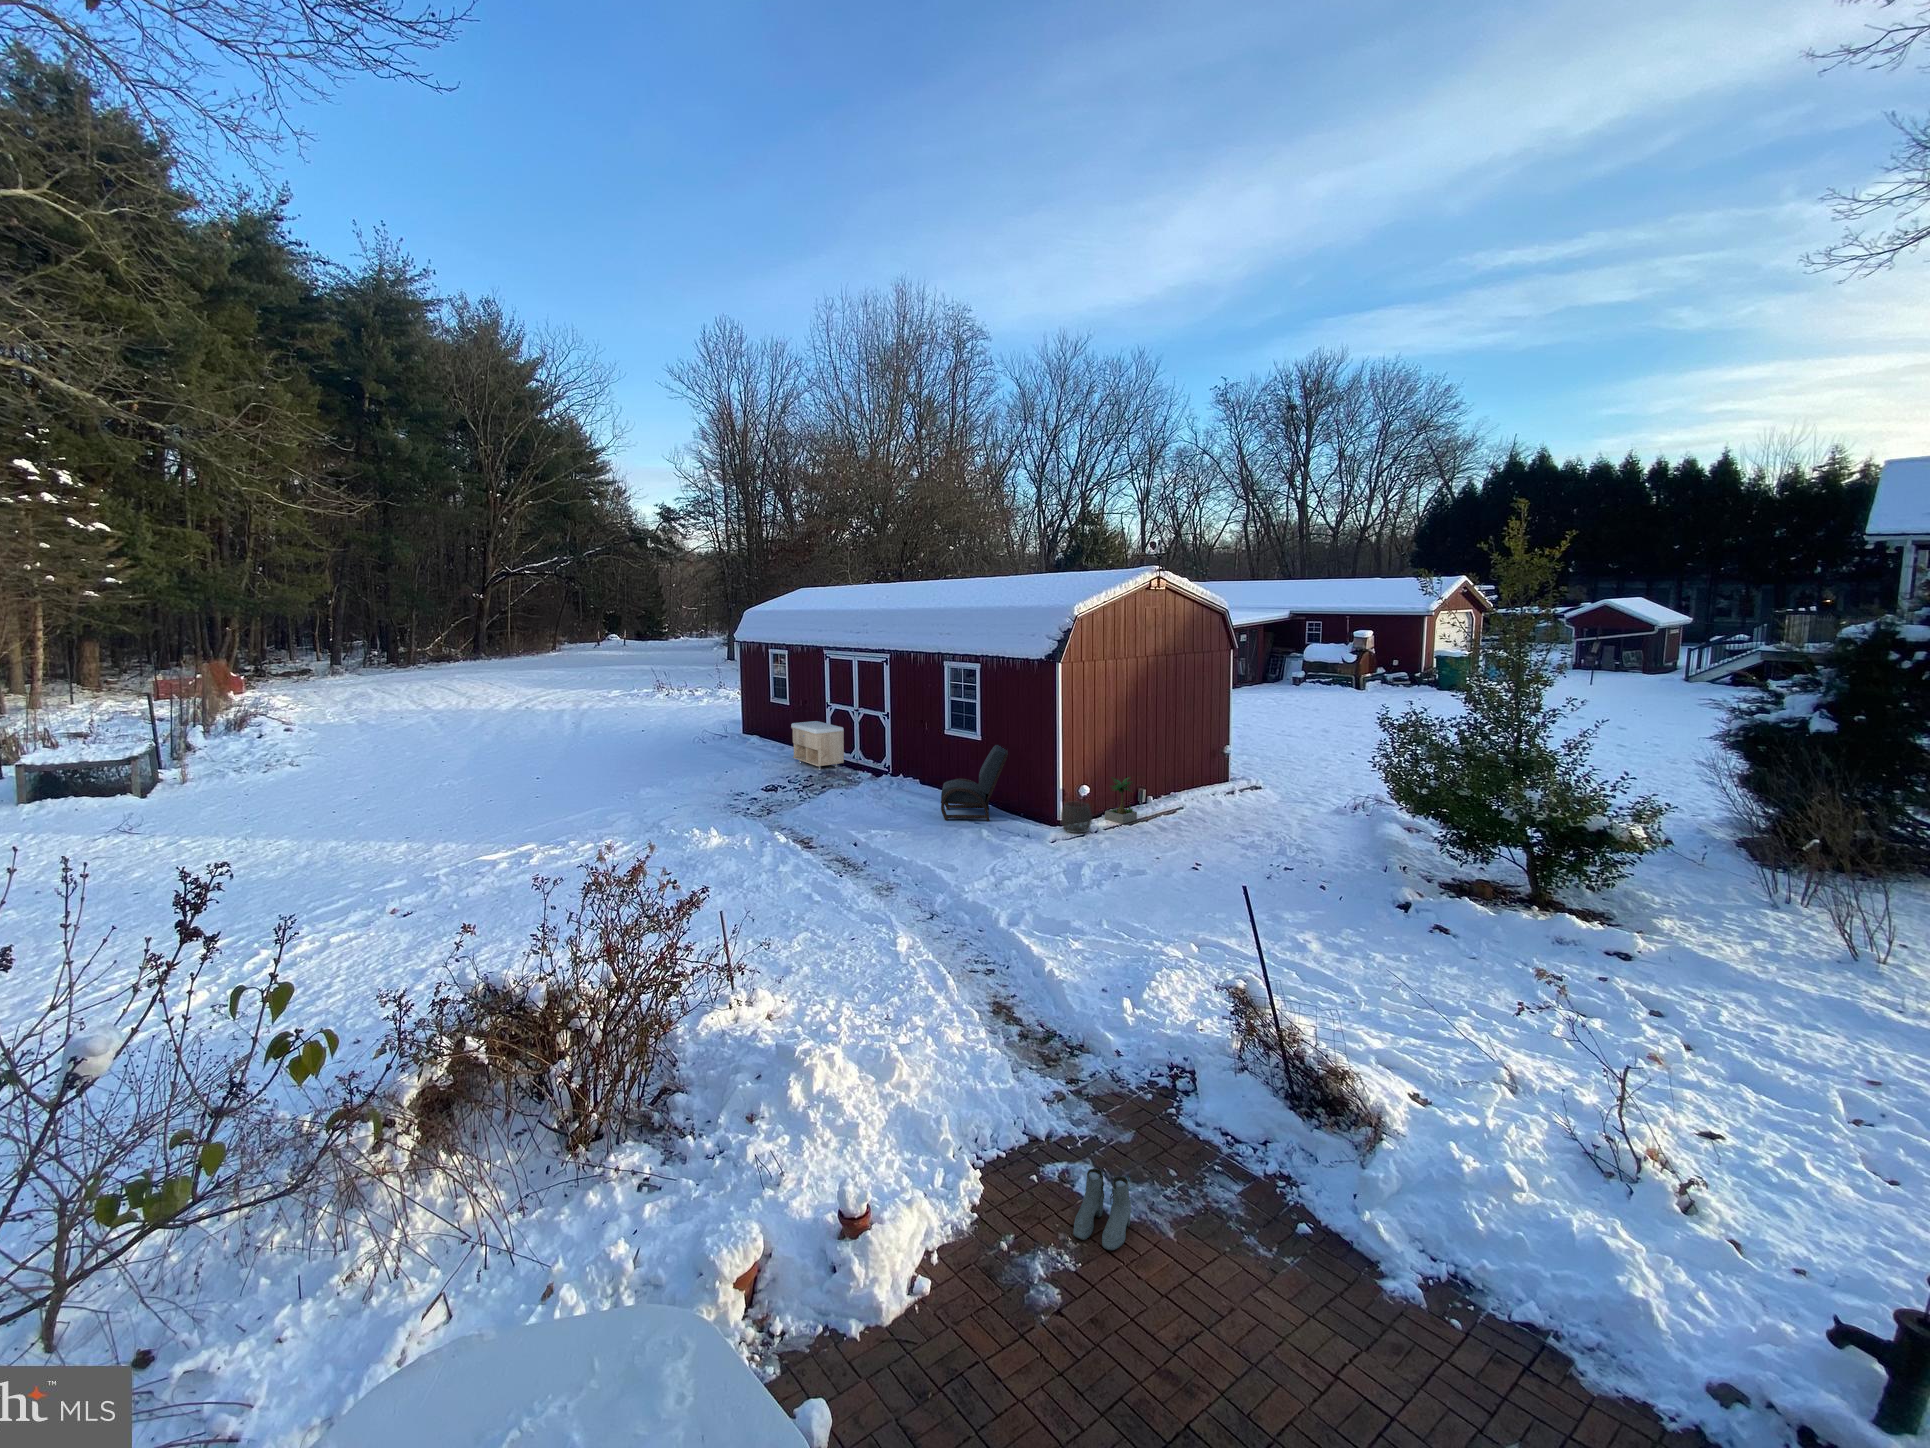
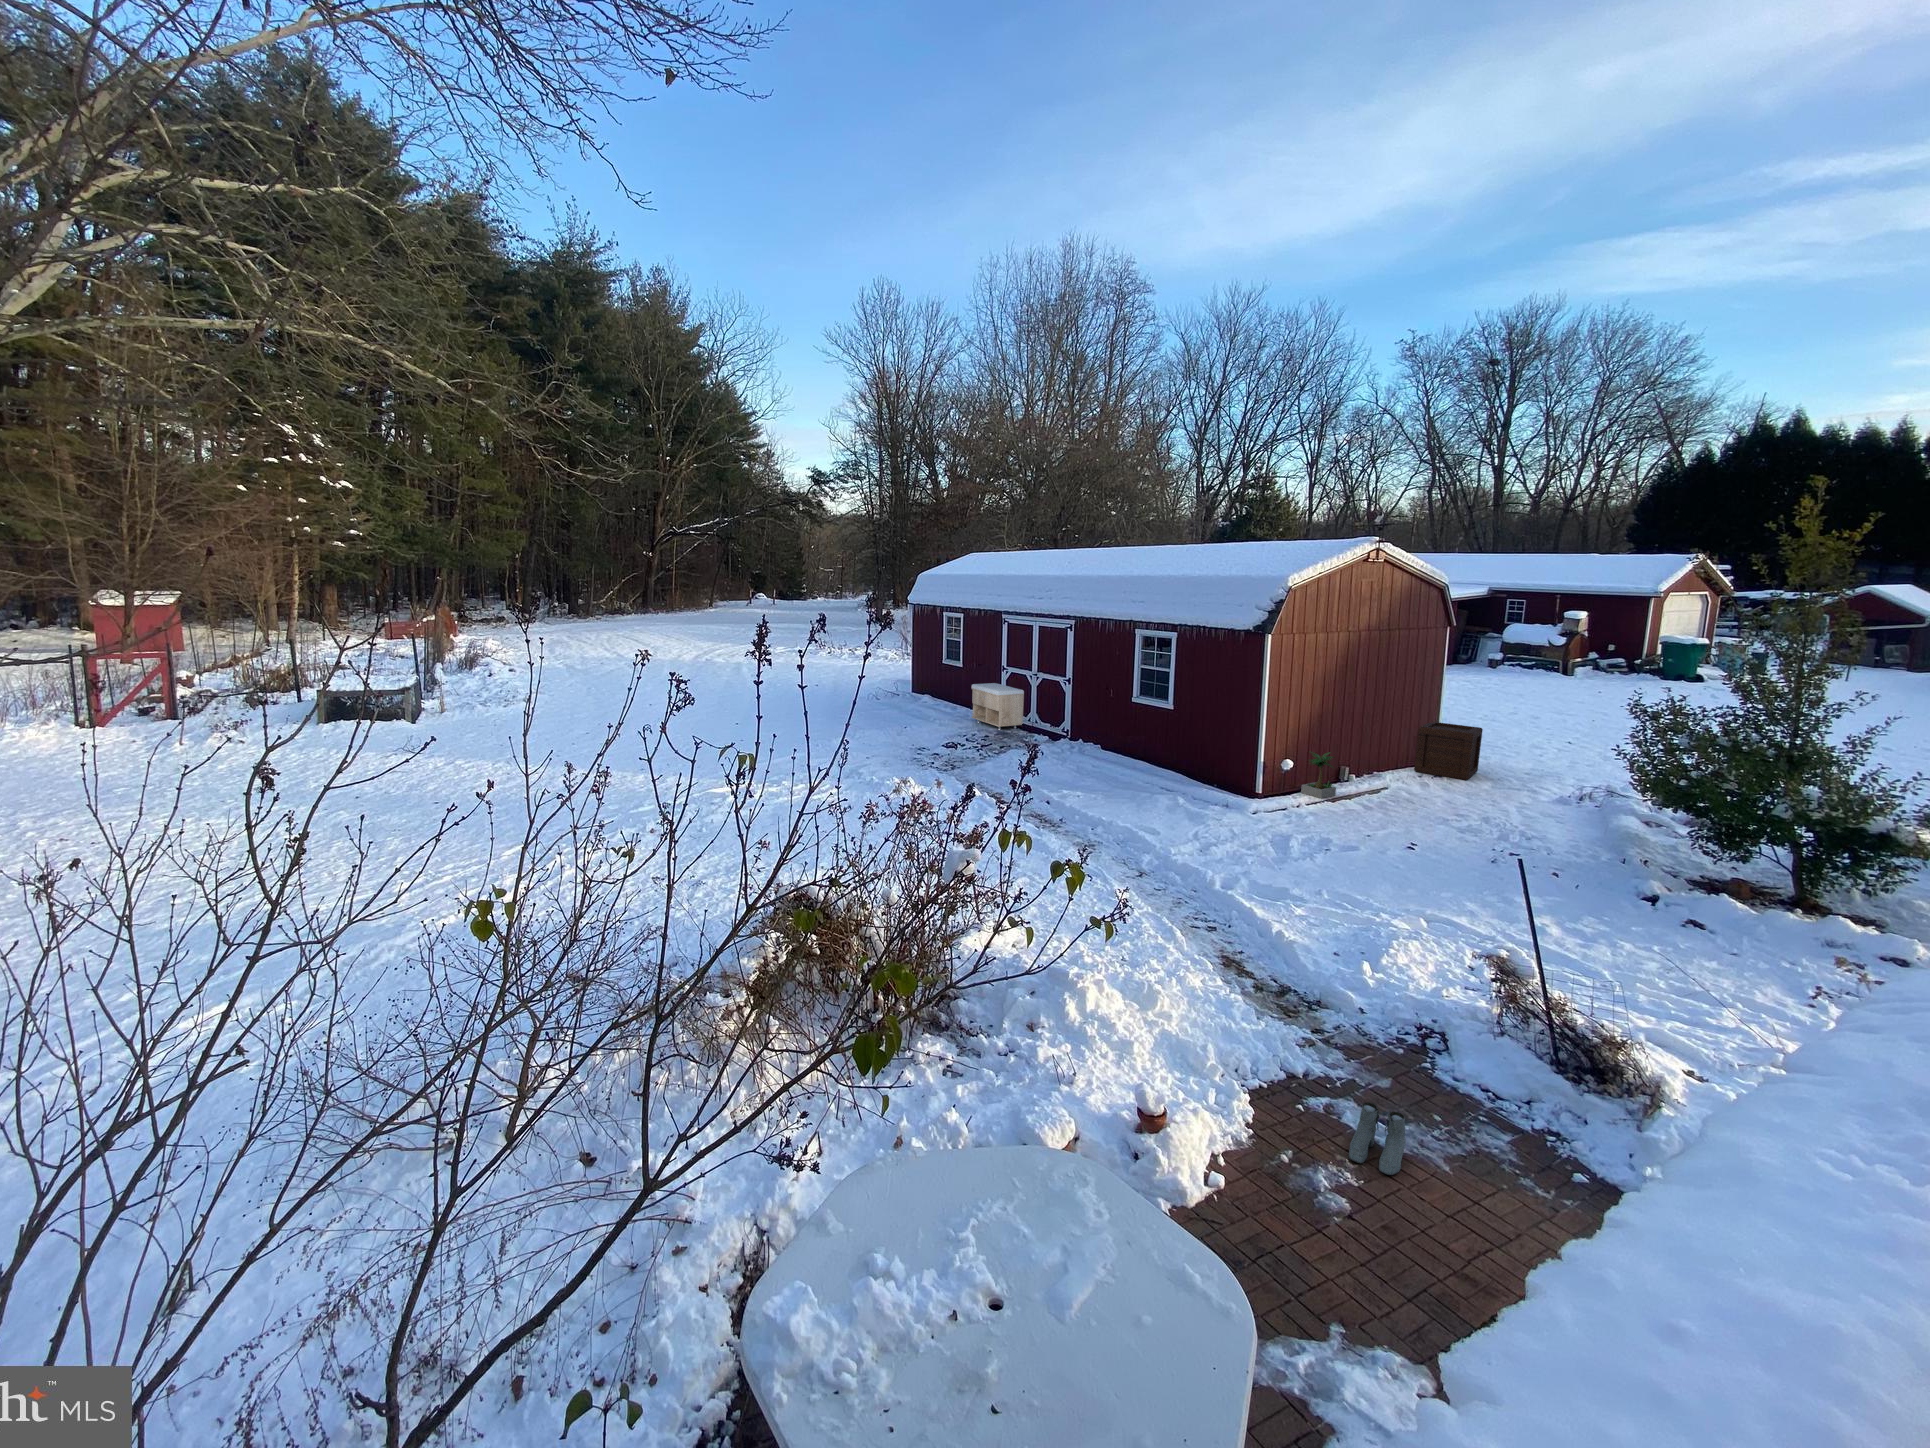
wooden crate: none [1214,741,1273,797] -> present [1414,722,1483,780]
lounge chair: present [941,745,1008,821] -> none [1132,713,1204,788]
woven basket: present [1061,802,1092,833] -> none [1257,773,1291,805]

